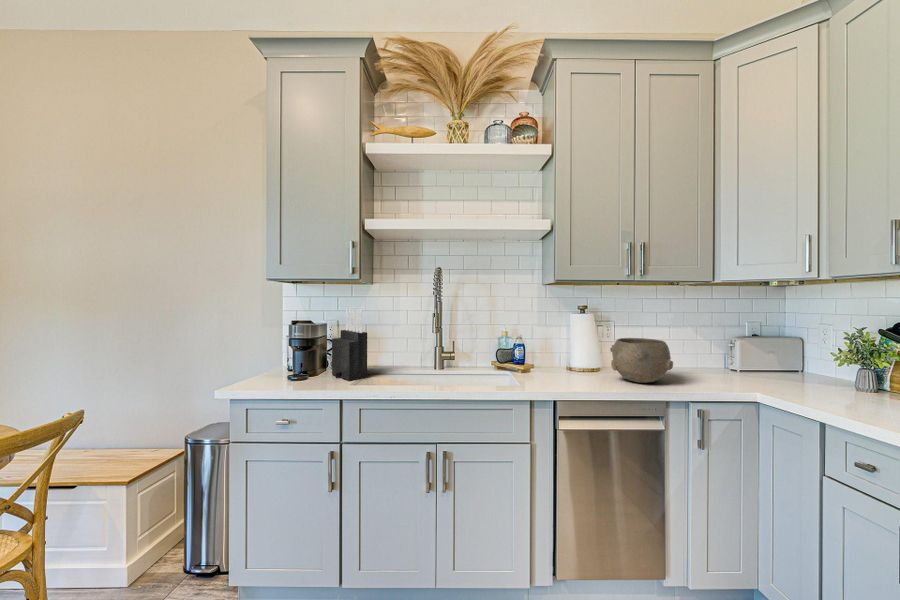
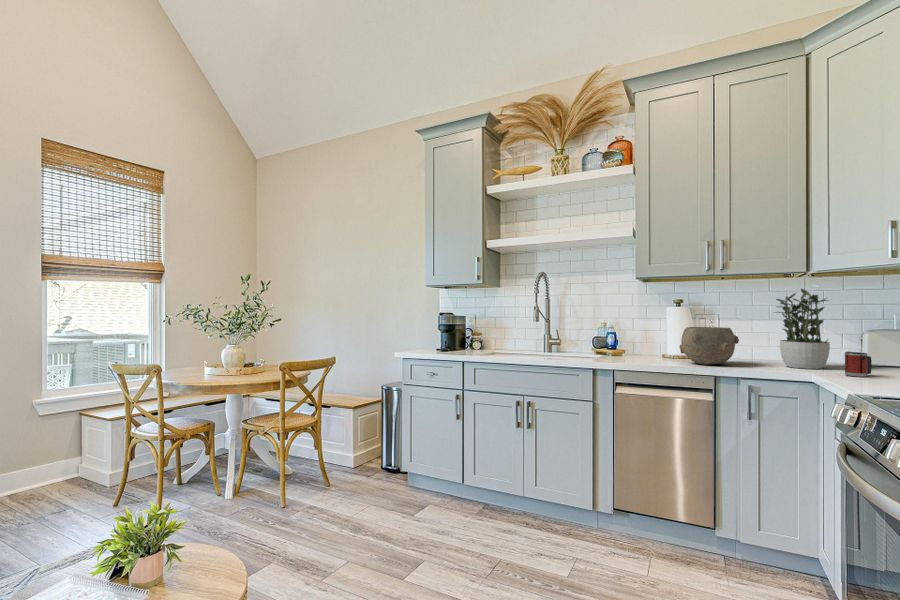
potted plant: none [693,299,751,382] -> present [776,289,830,369]
knife block: present [332,308,367,381] -> none [465,303,487,354]
mug: none [786,367,820,395] -> present [845,352,872,377]

